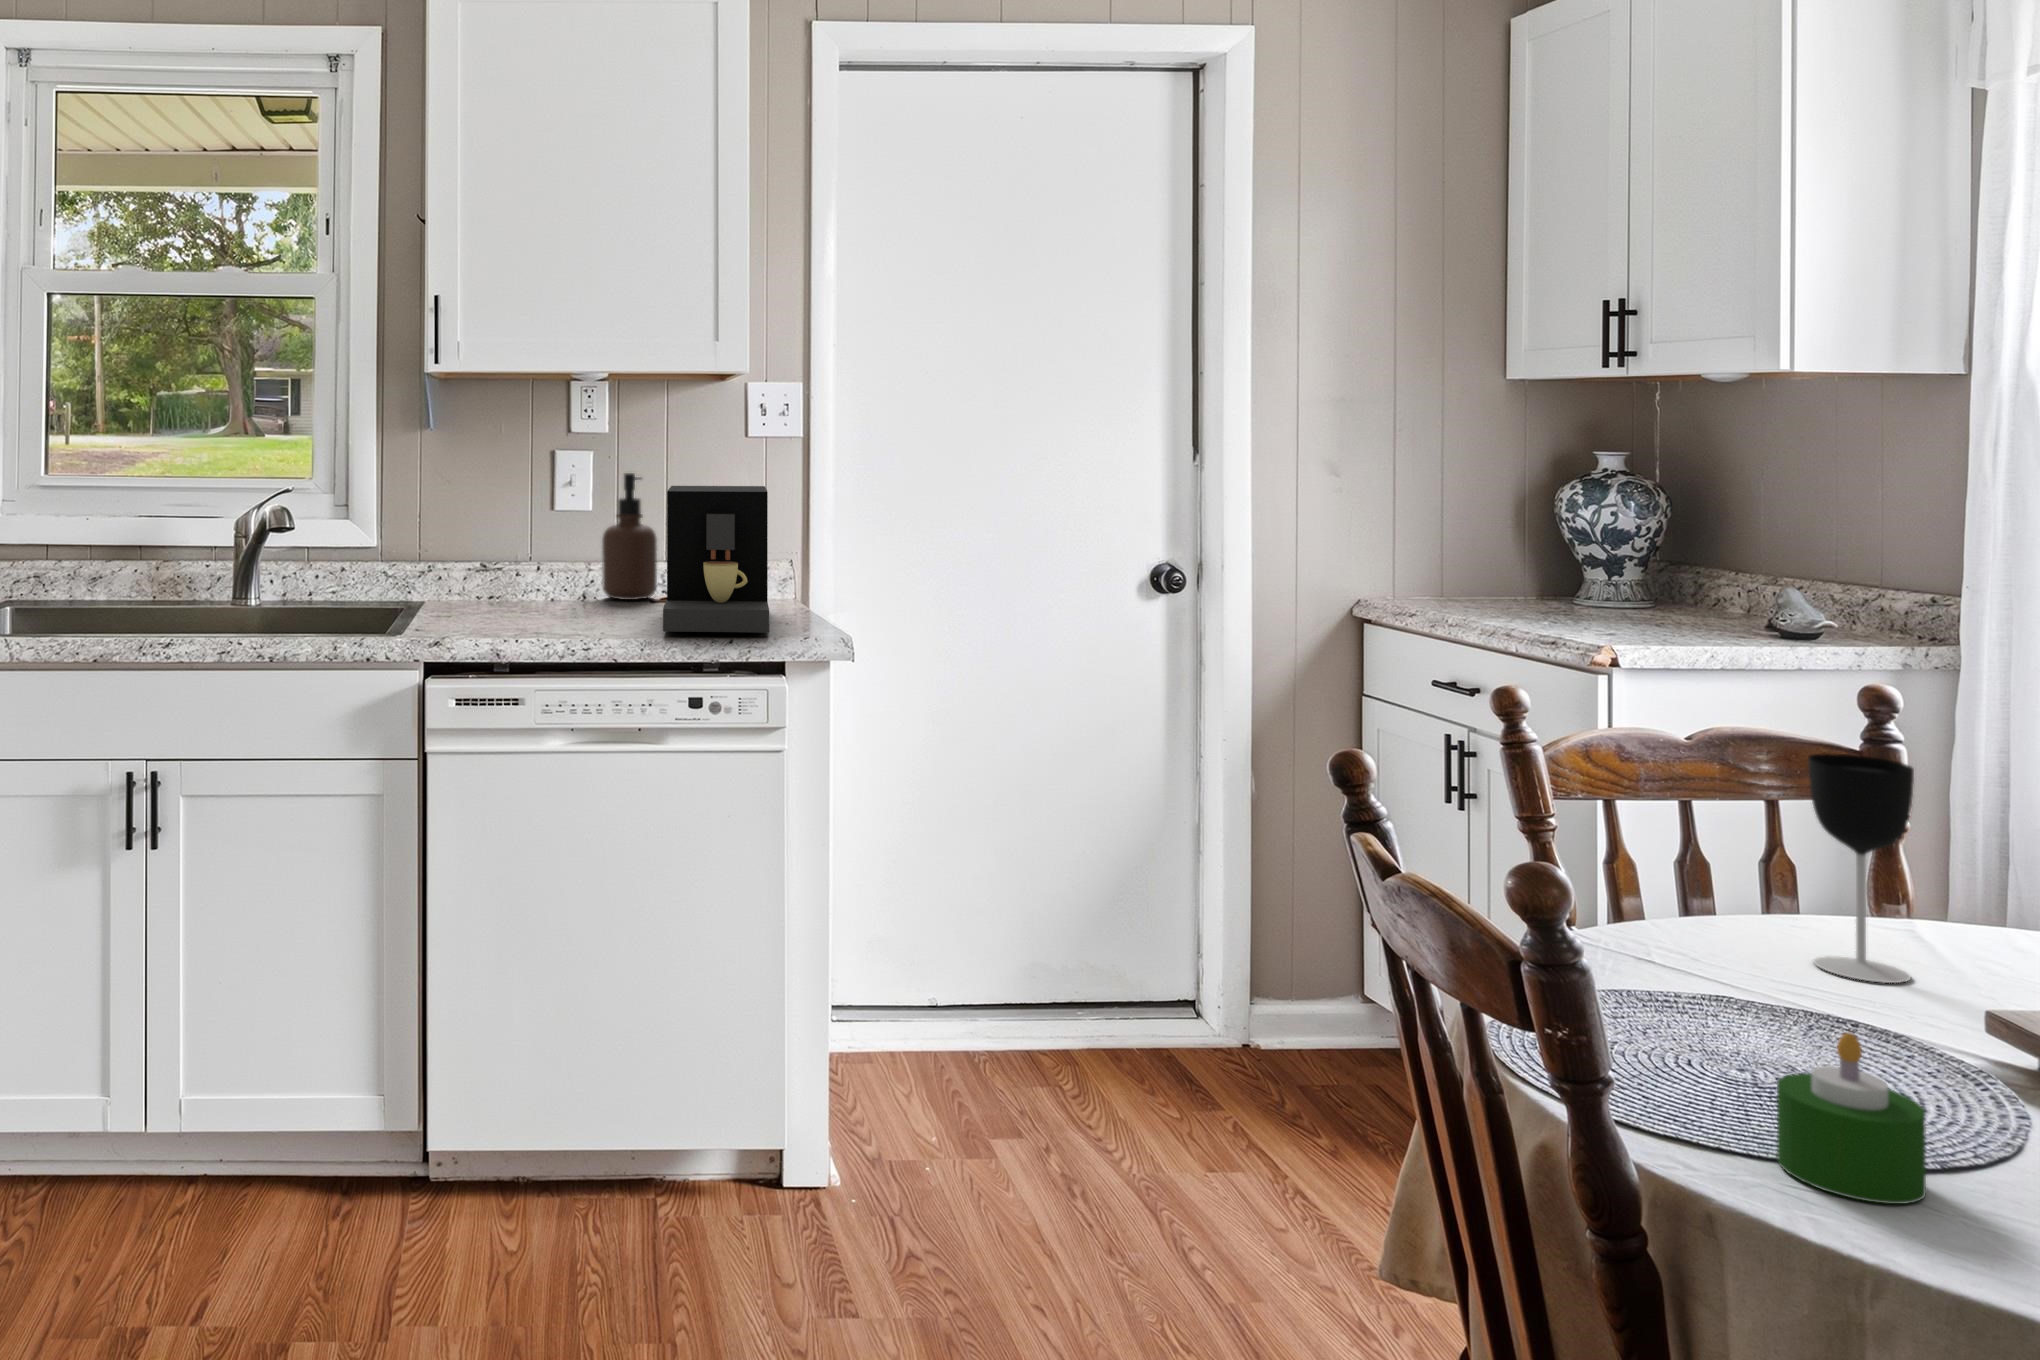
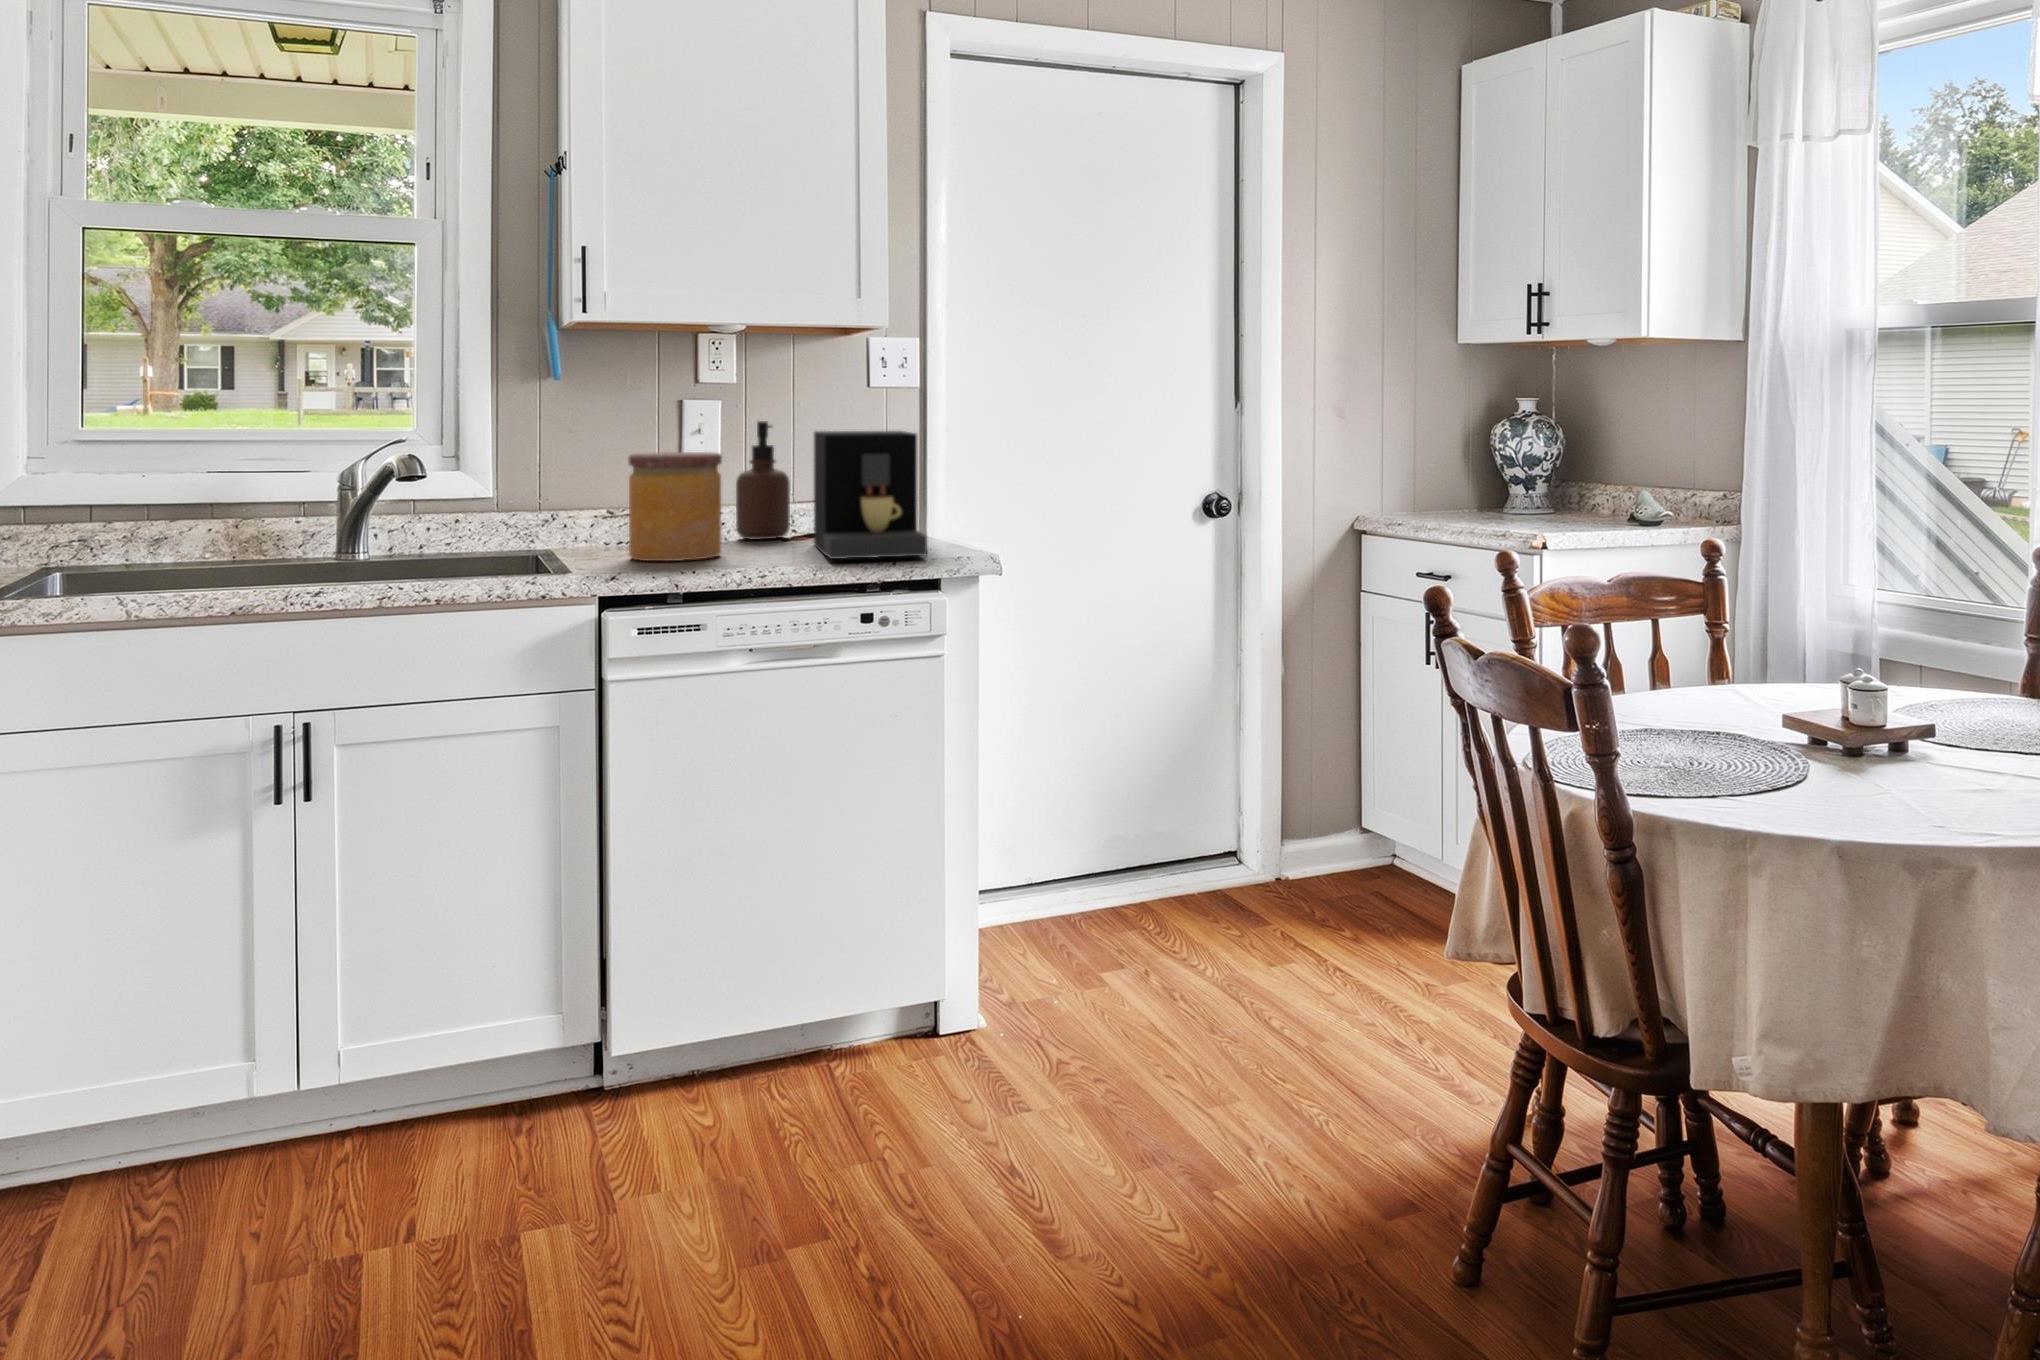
jar: none [477,506,568,623] -> present [629,452,722,561]
wine glass: present [1808,753,1914,983] -> none [1676,574,1729,709]
candle: present [1777,1033,1926,1204] -> none [1678,706,1746,795]

